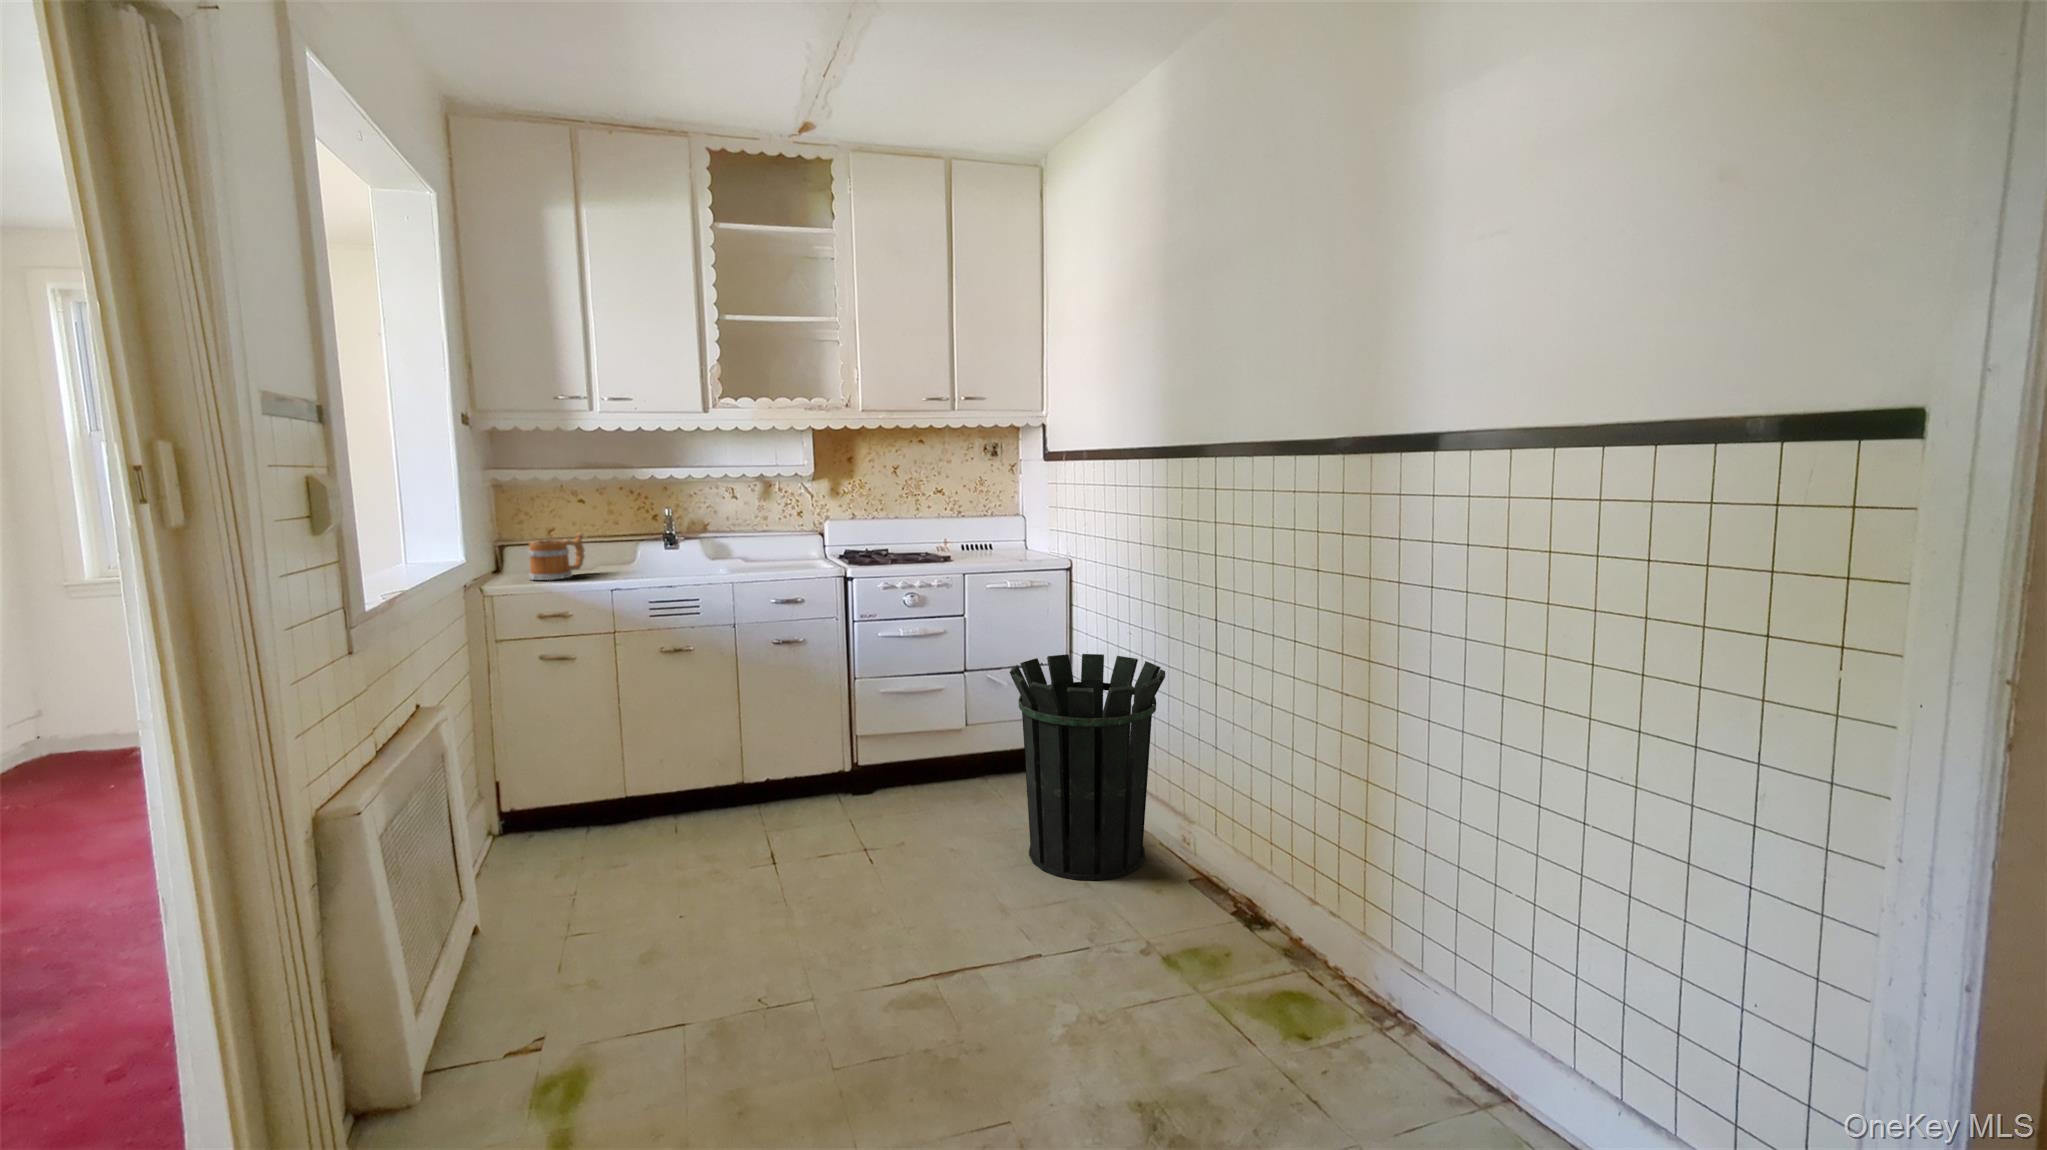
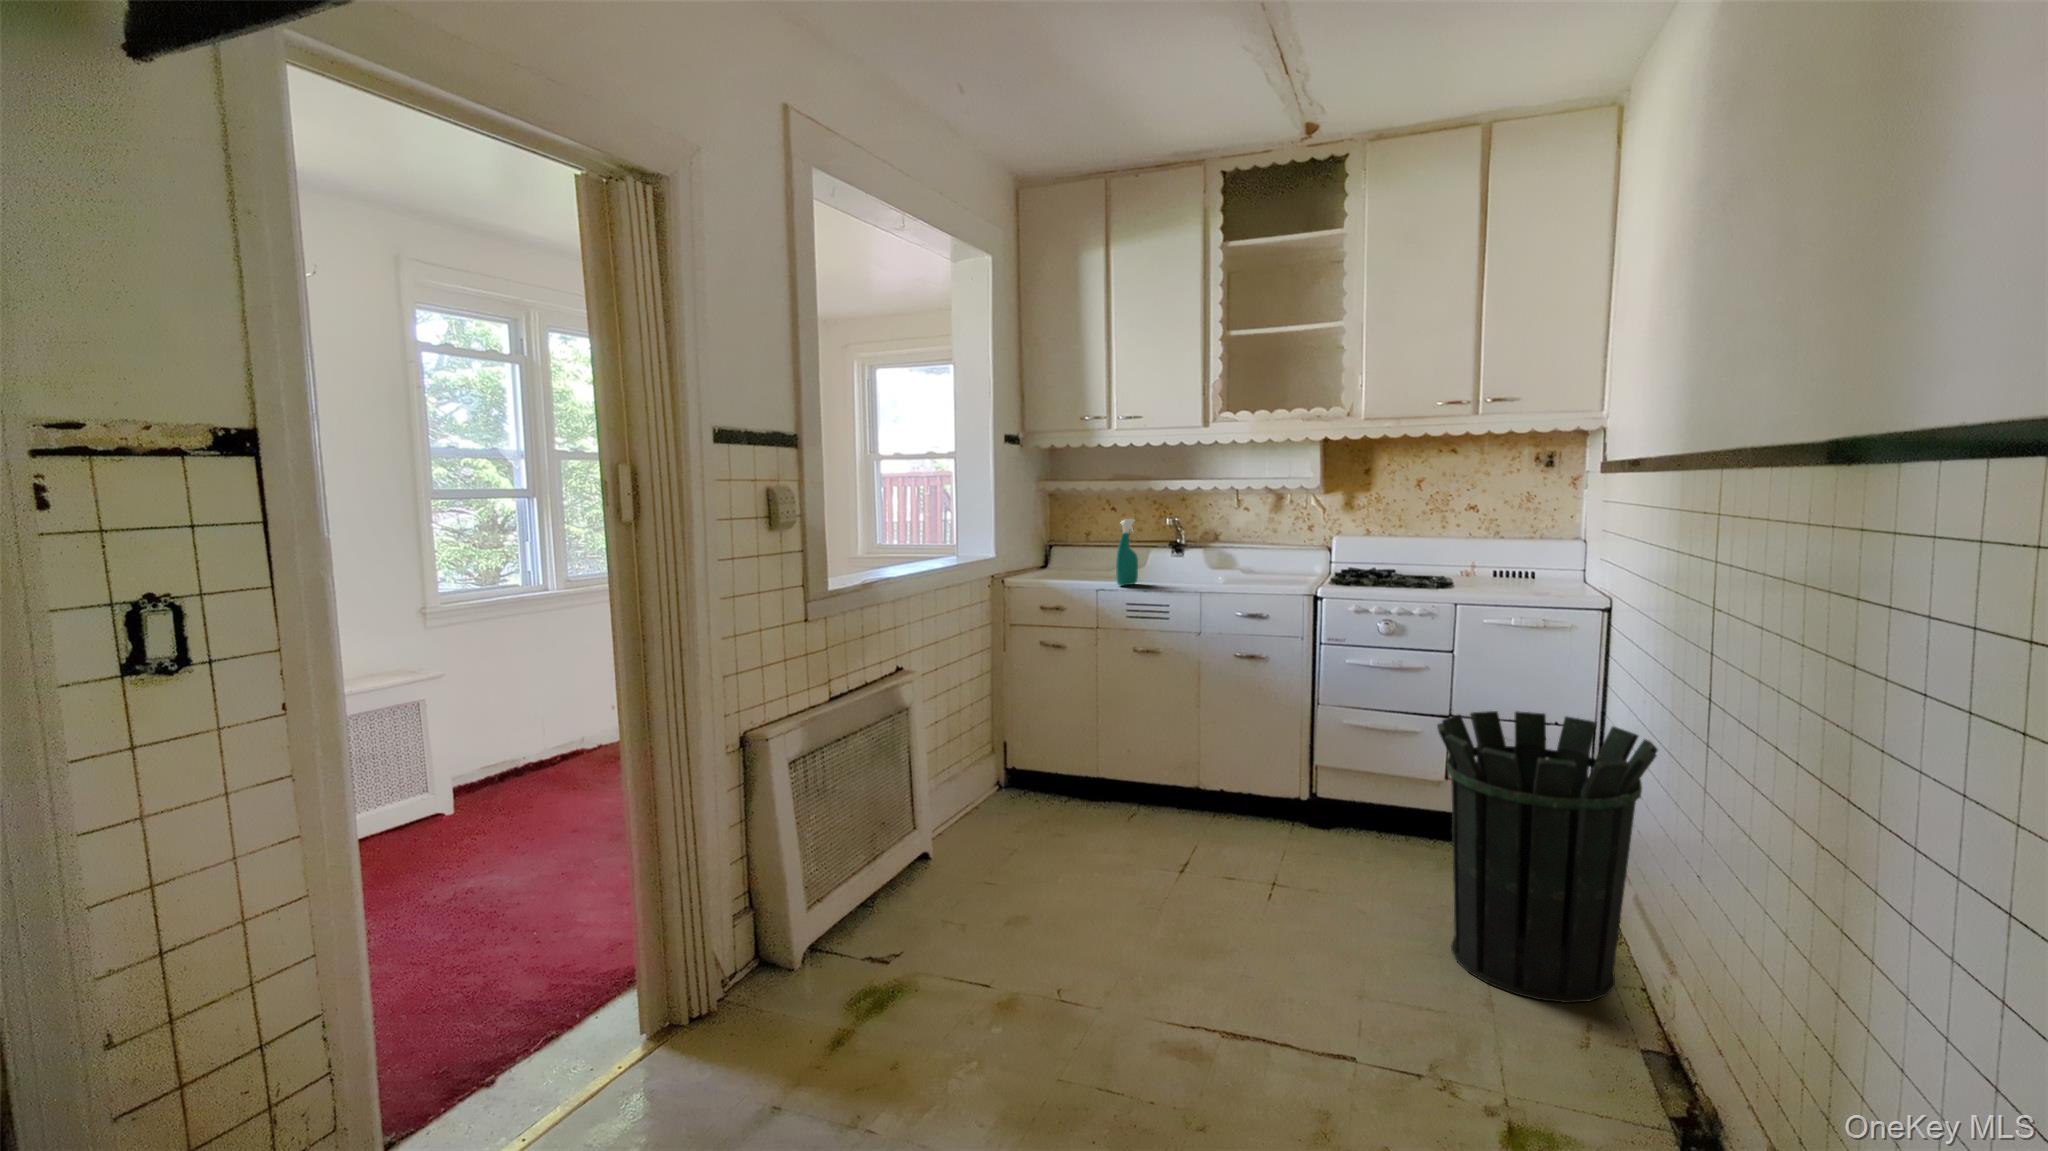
spray bottle: none [632,512,654,586] -> present [1116,519,1138,586]
mug: present [528,533,585,580] -> none [1053,535,1100,574]

